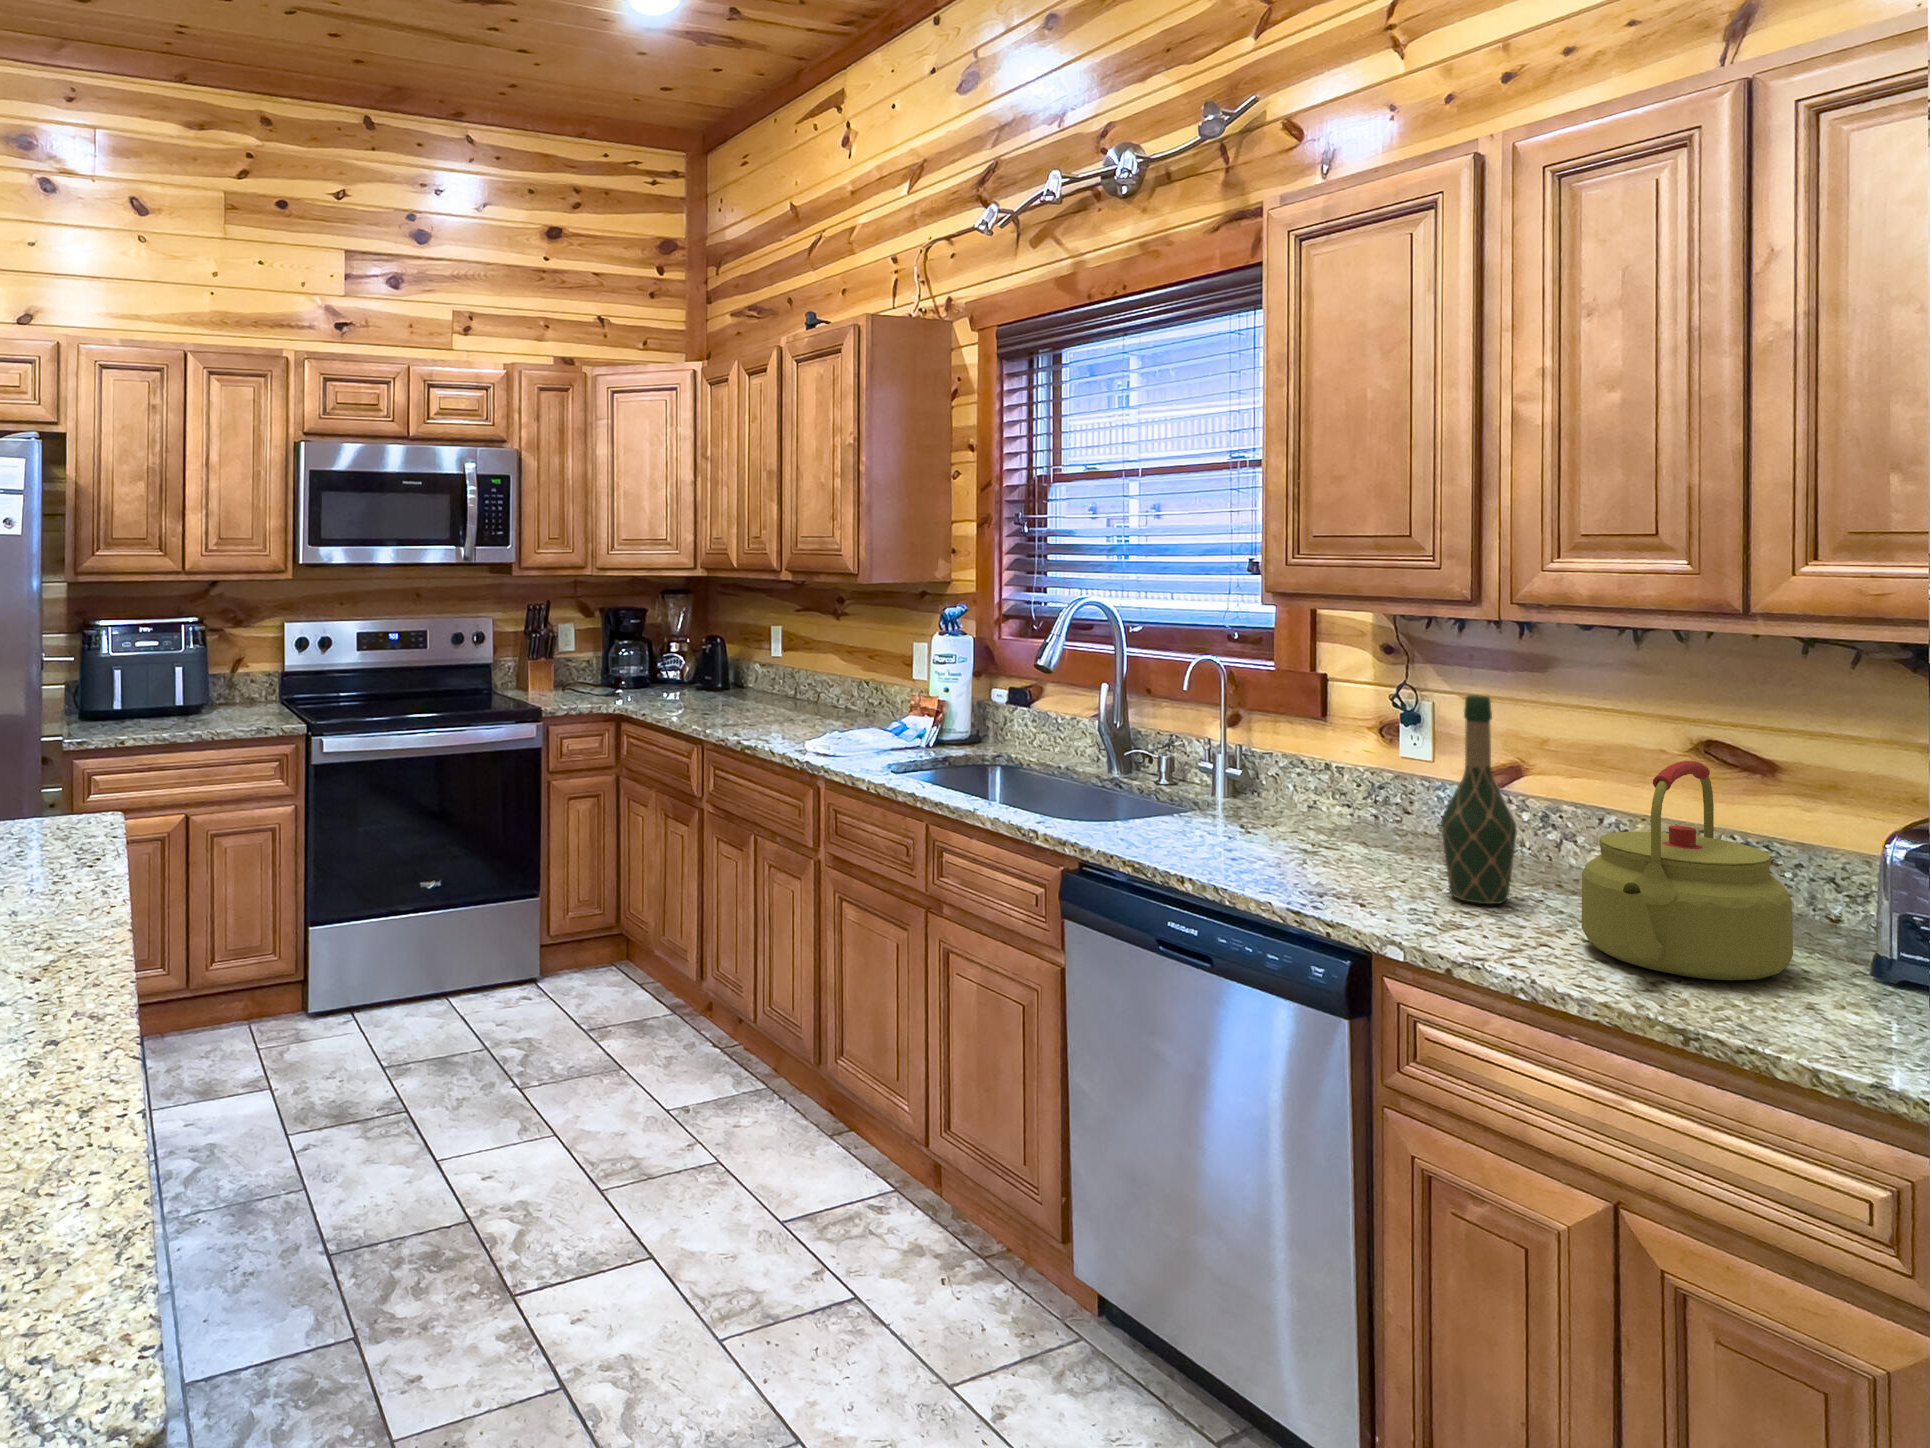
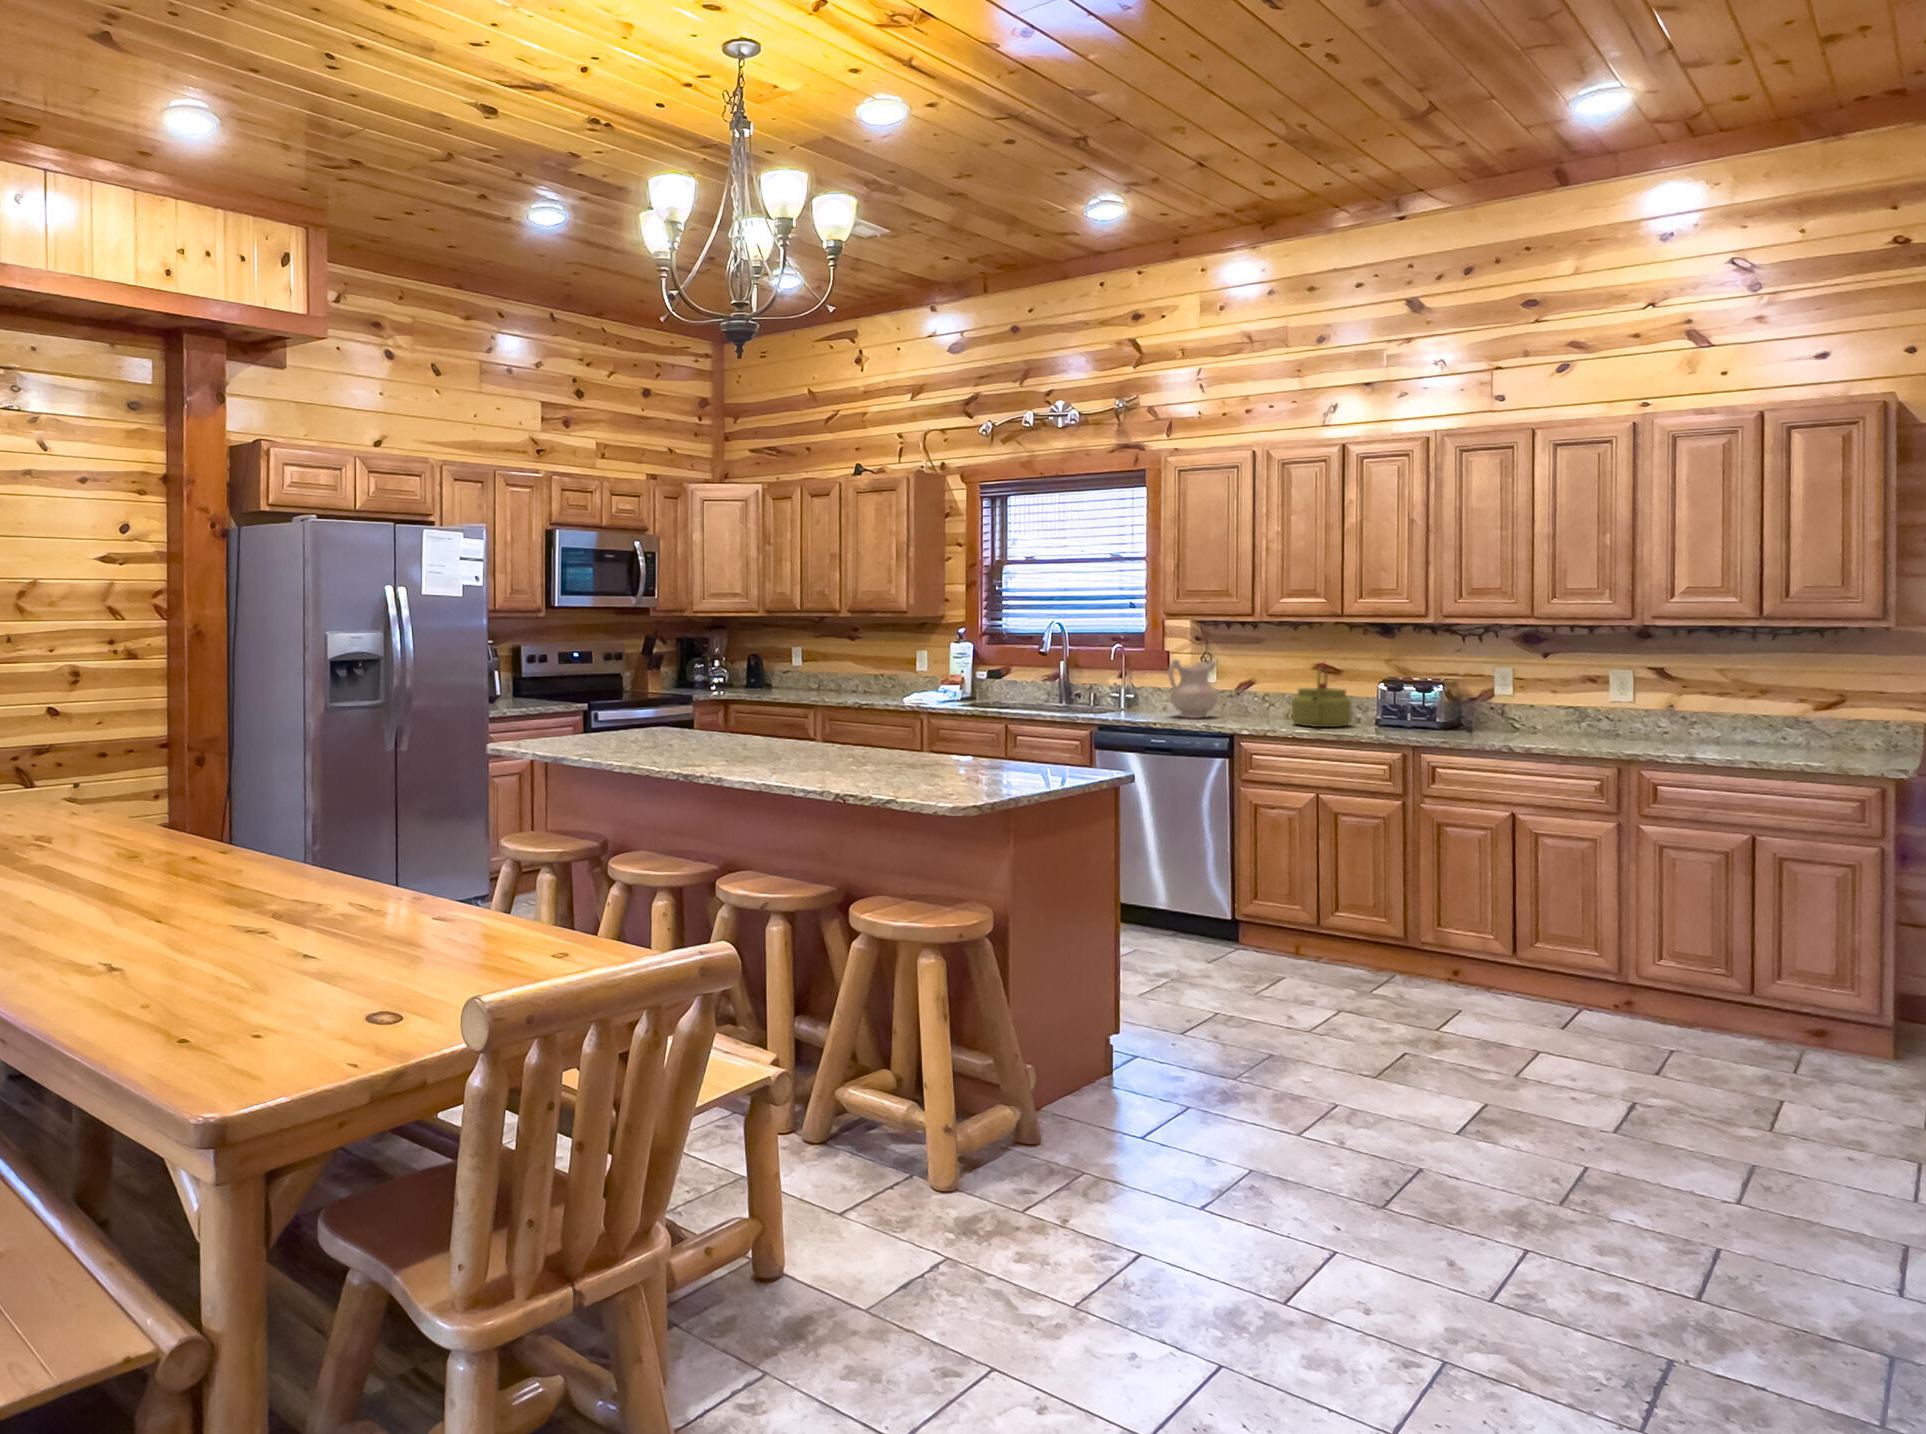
wine bottle: present [1441,695,1517,904] -> none [1239,648,1264,721]
ceramic pitcher: none [1263,712,1407,869] -> present [1168,660,1218,718]

